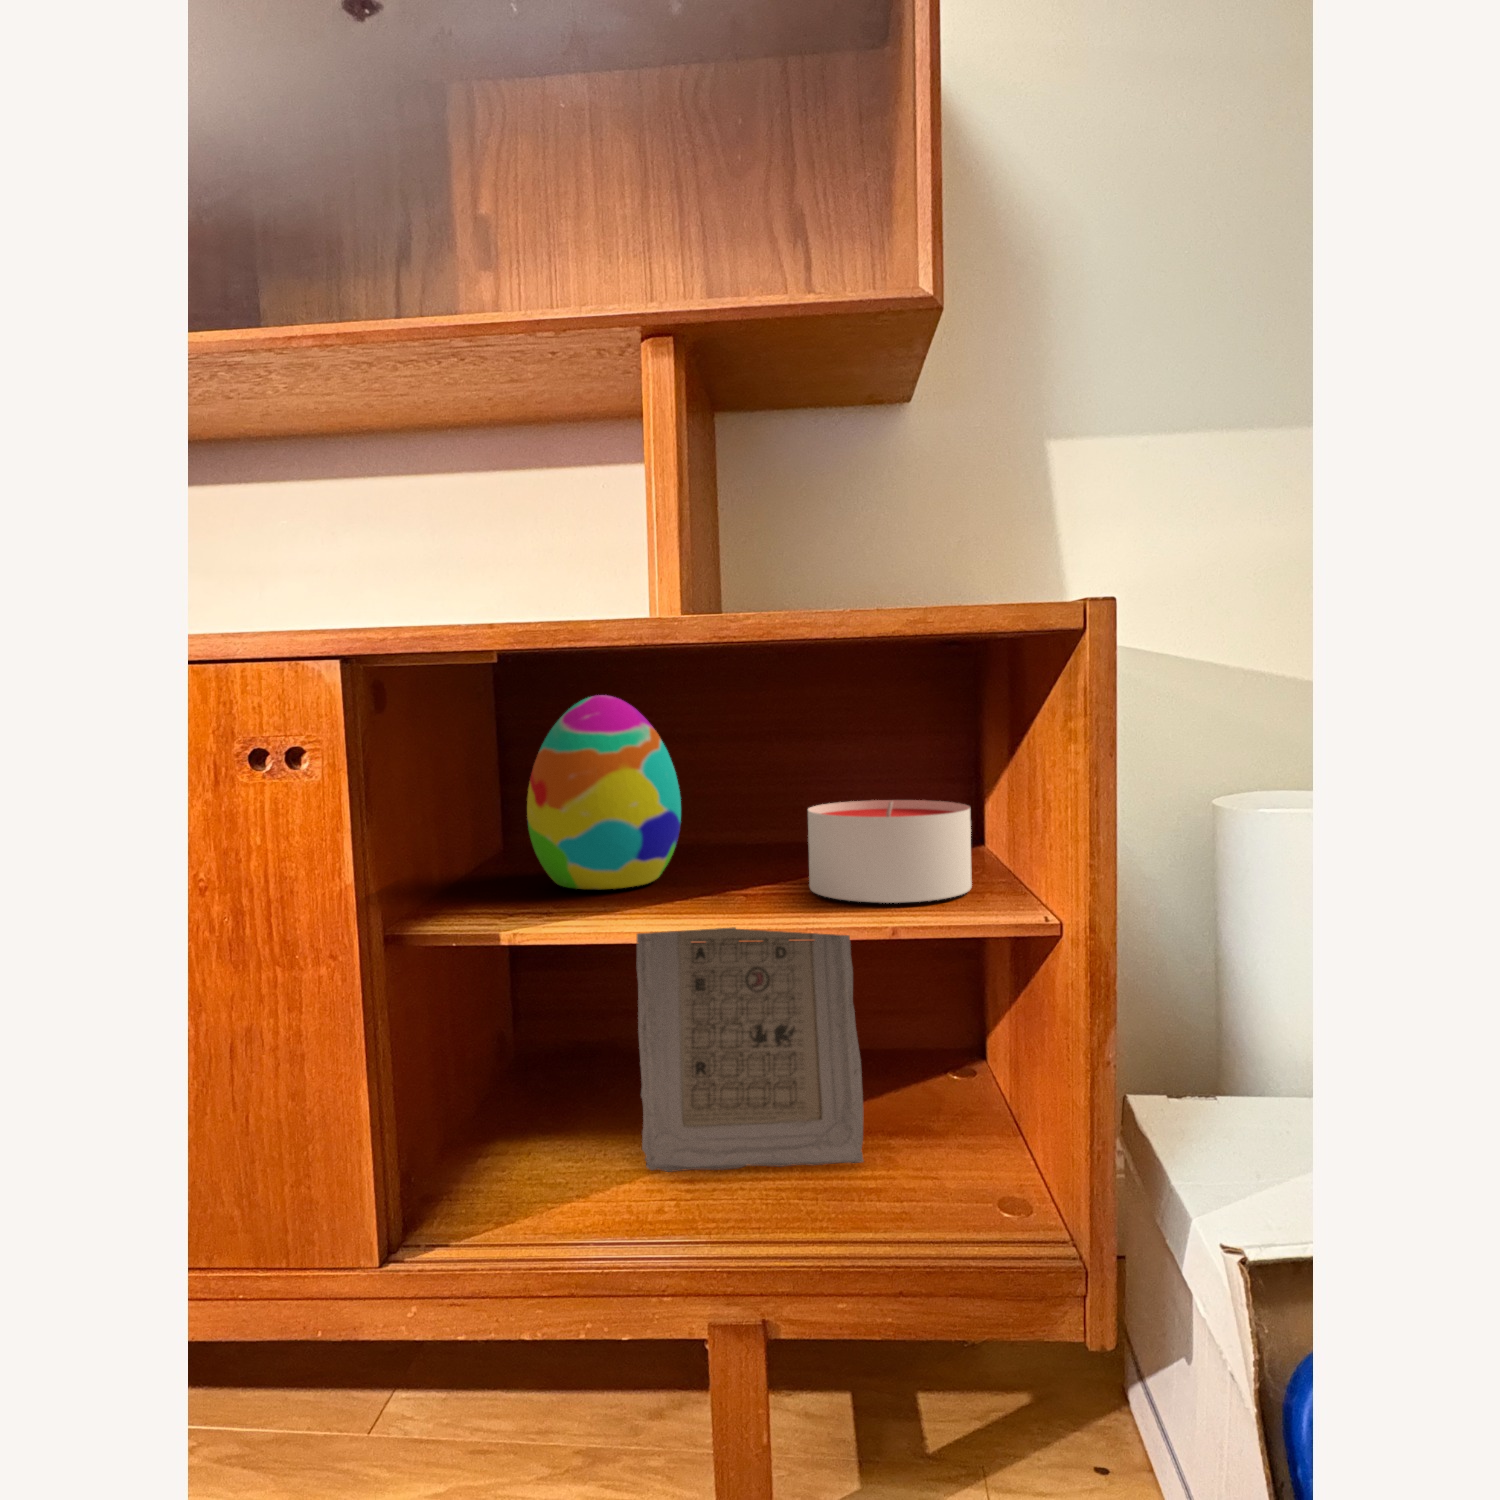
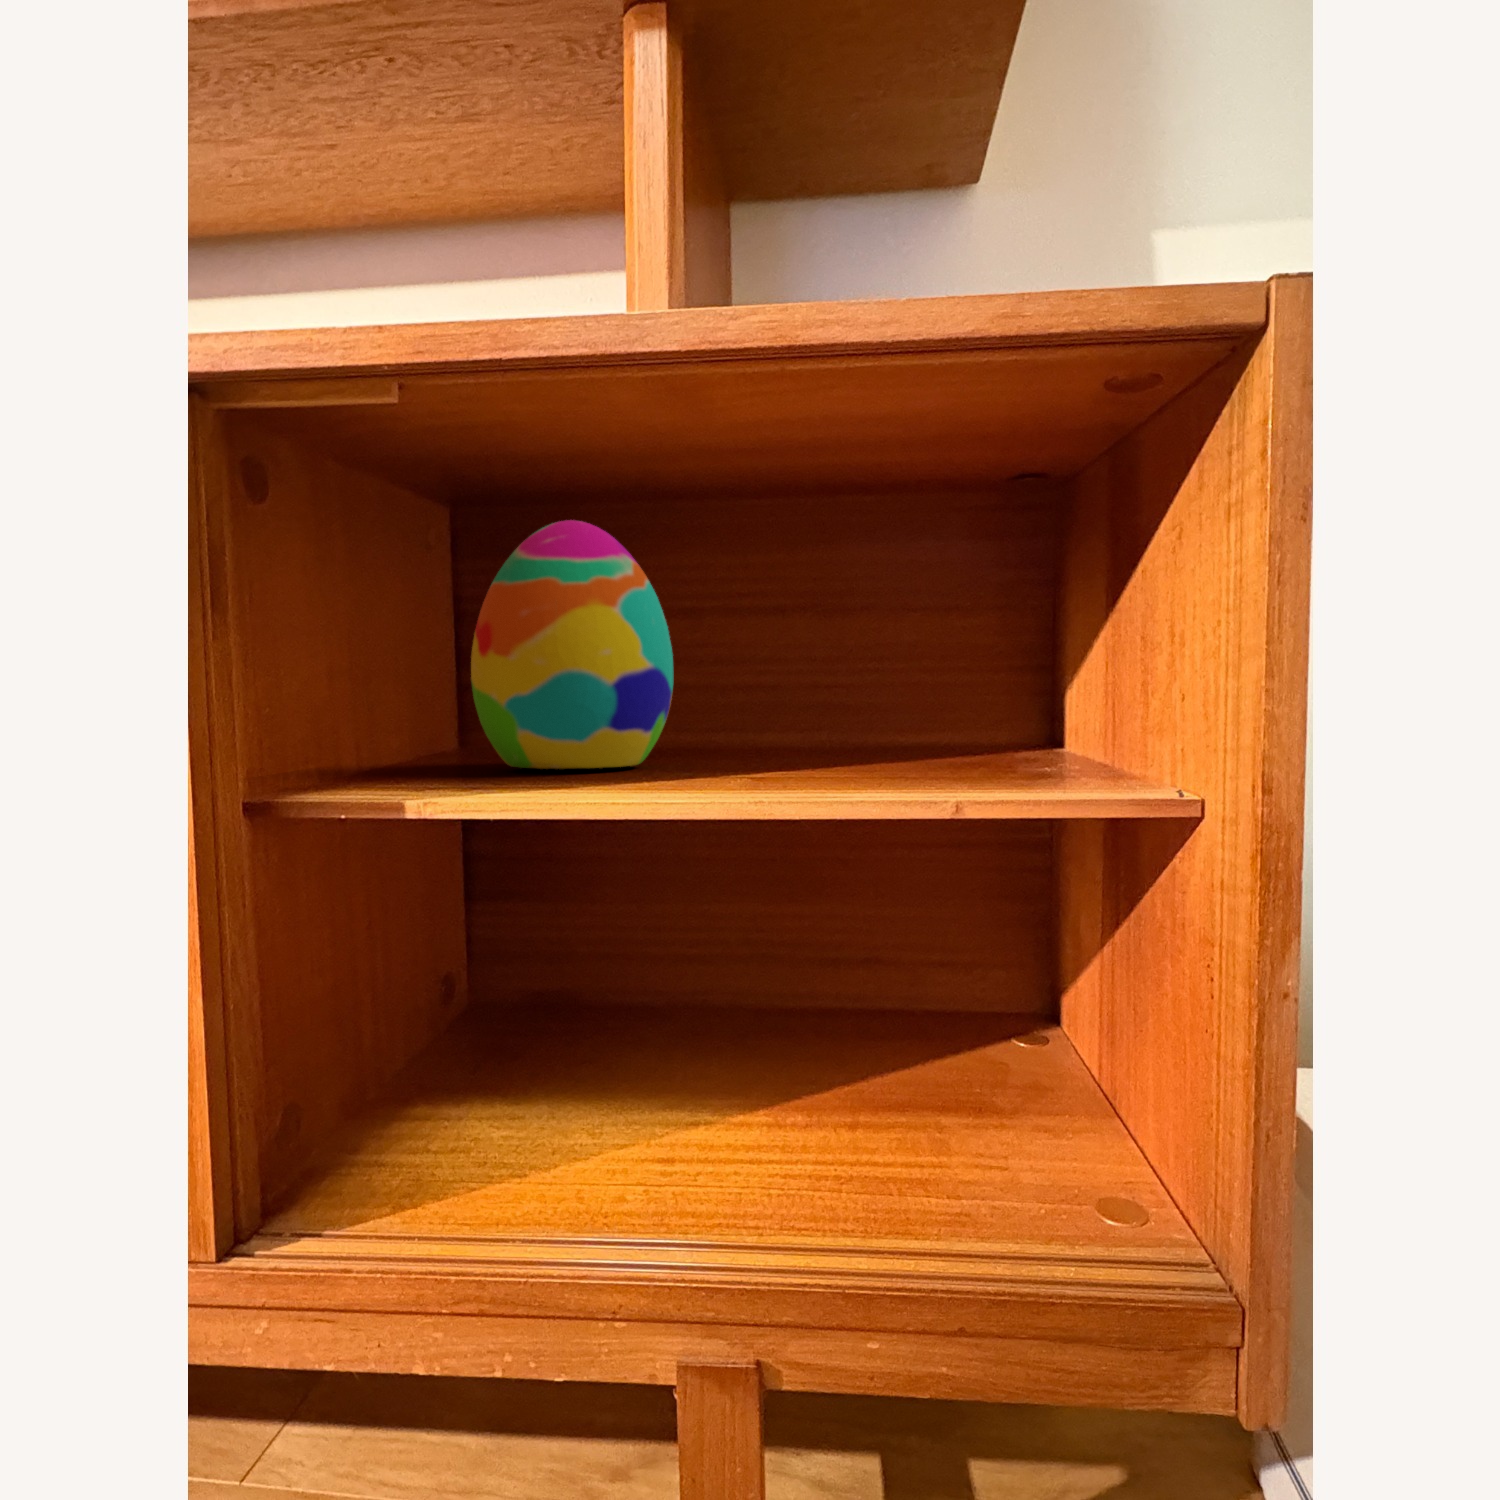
candle: present [808,800,972,903] -> none [839,652,1063,776]
picture frame: present [636,927,864,1172] -> none [605,773,907,1146]

